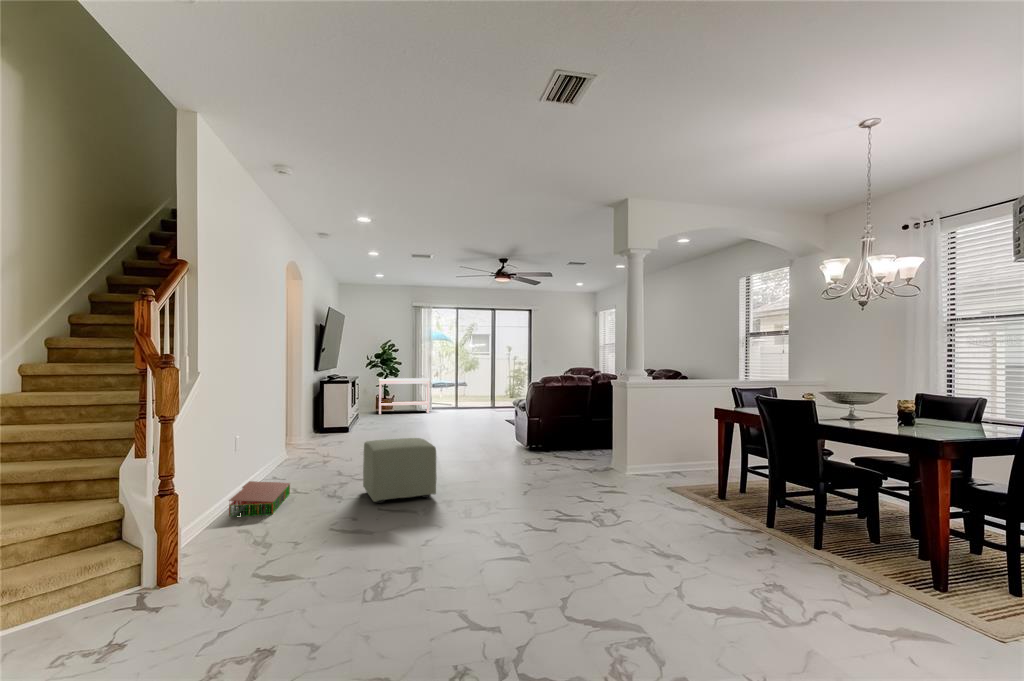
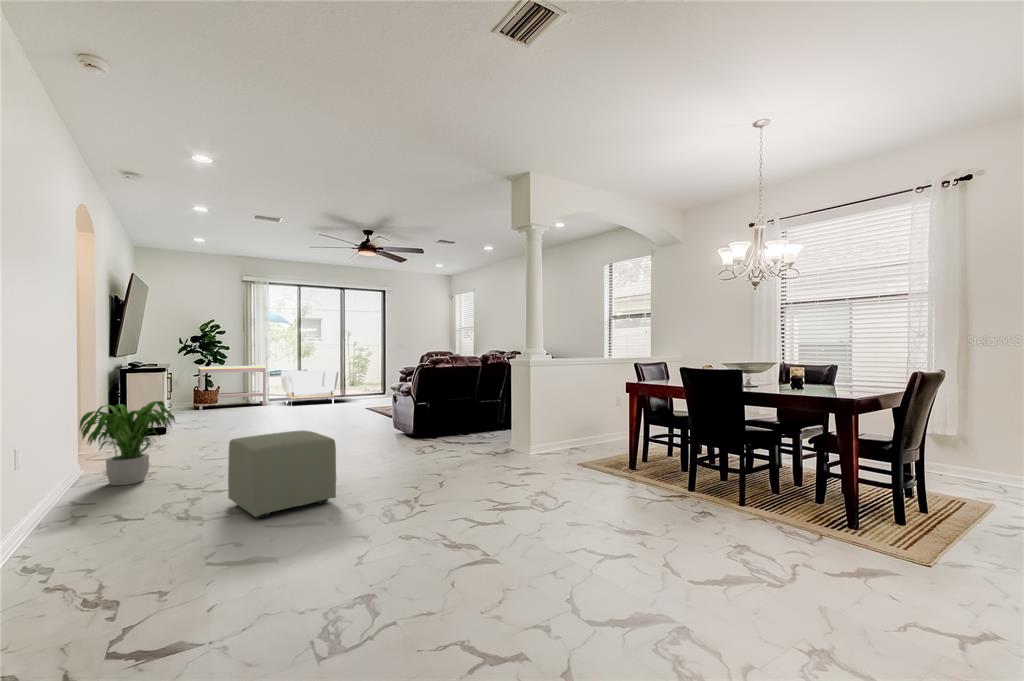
armchair: none [442,382,489,415] -> present [281,369,338,405]
potted plant: none [279,409,341,470] -> present [79,401,175,485]
storage bin: present [229,481,290,517] -> none [12,505,113,569]

